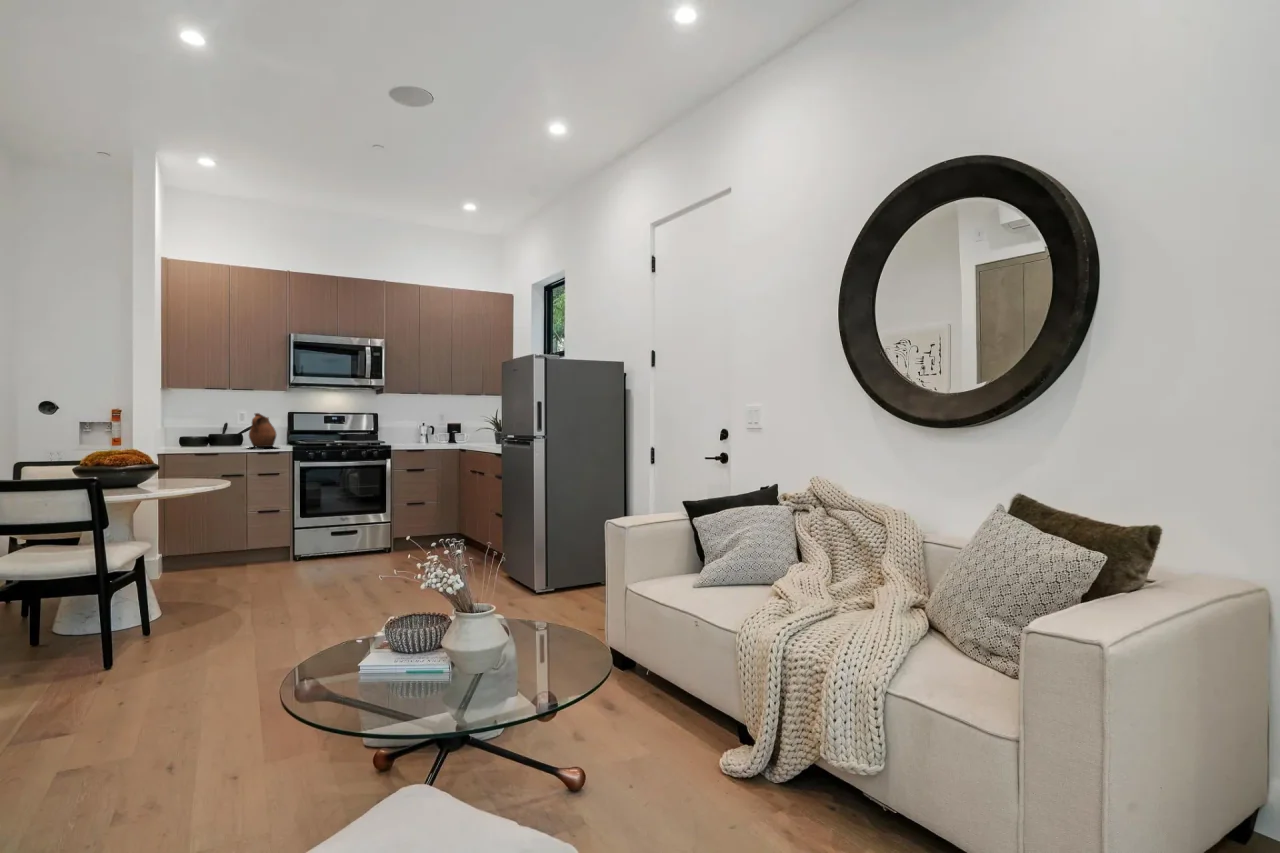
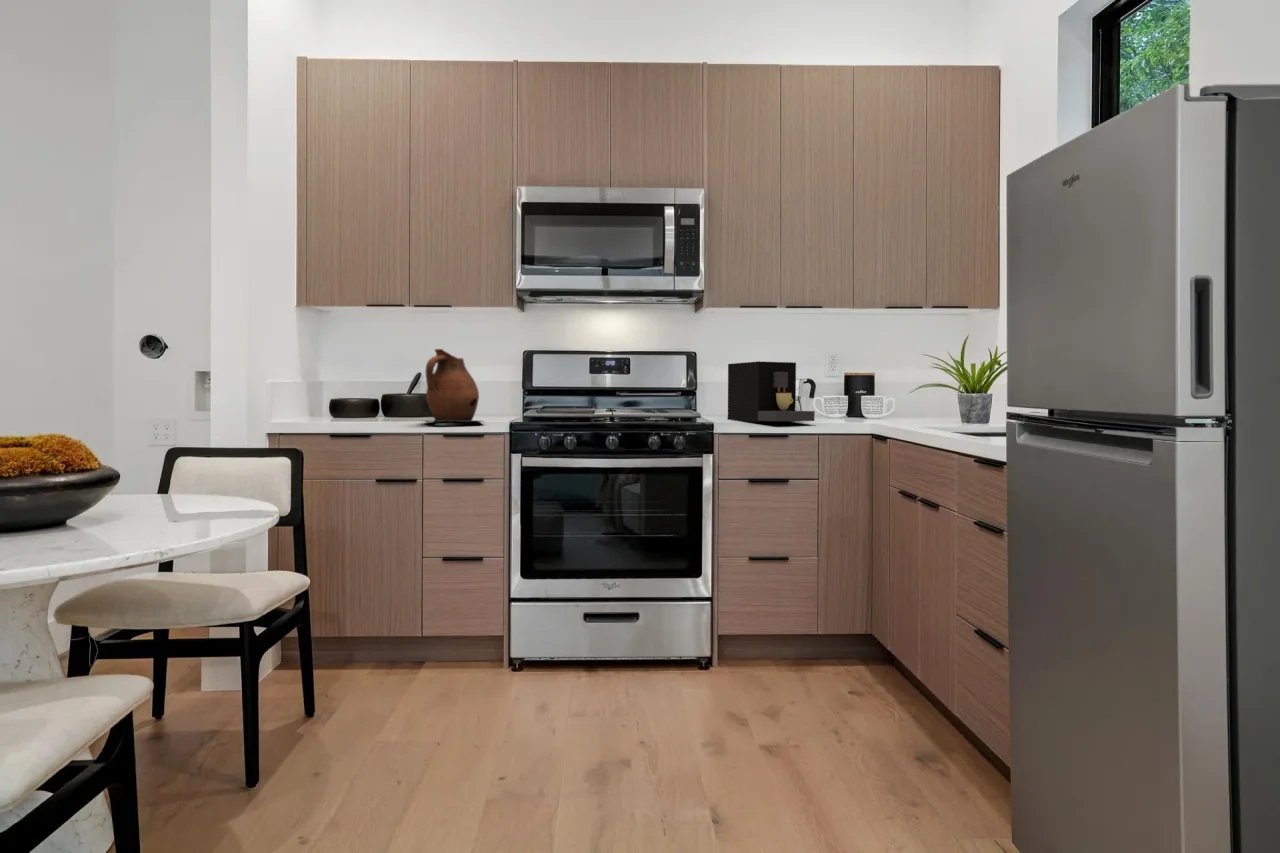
coffee maker: none [395,419,435,445] -> present [728,361,815,422]

